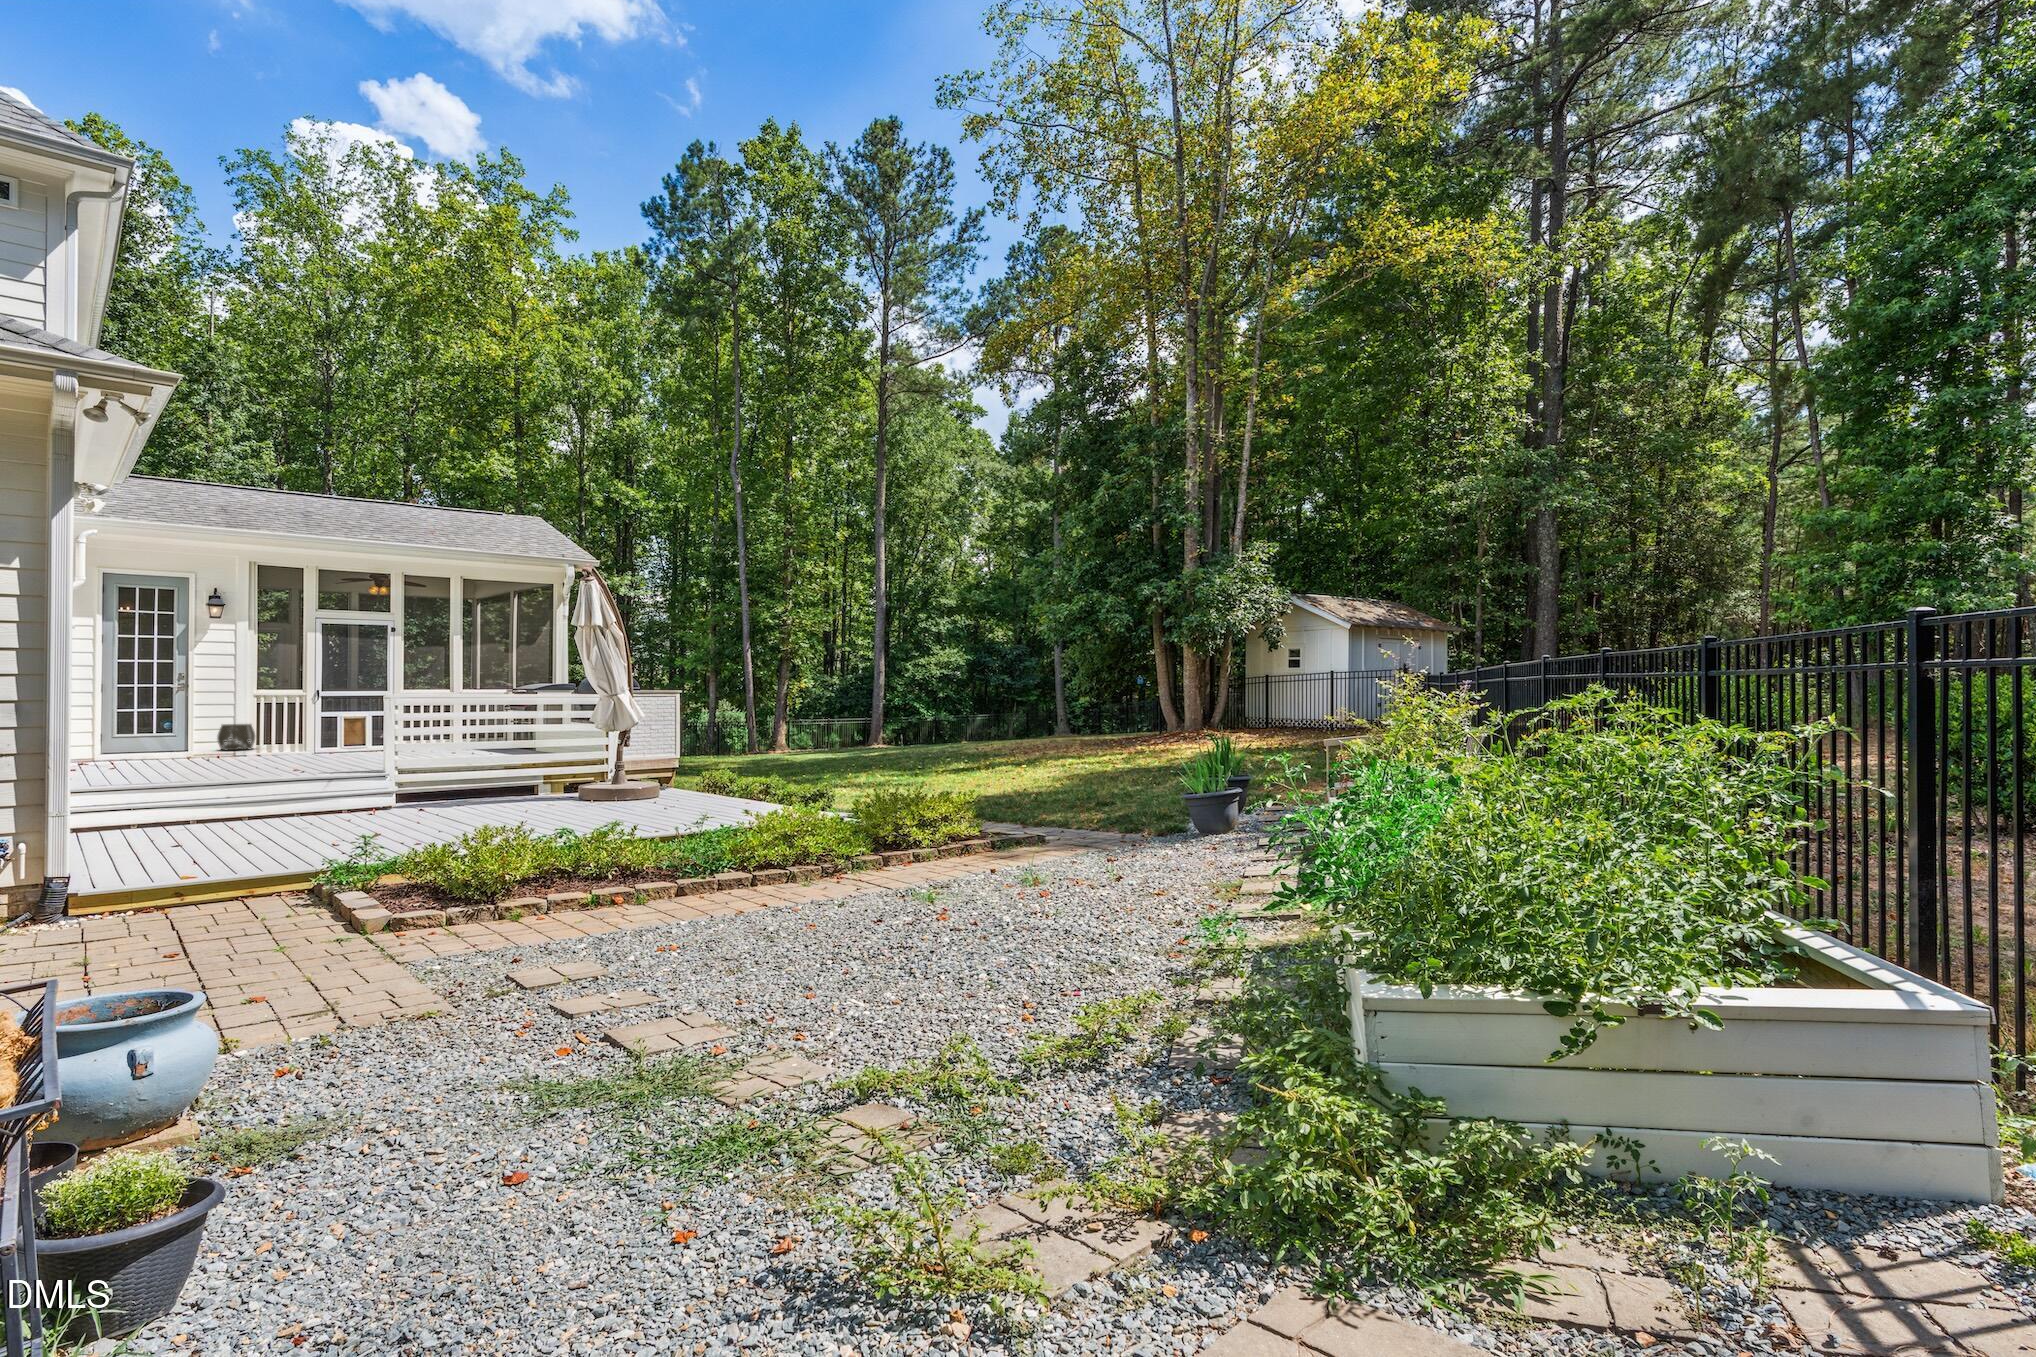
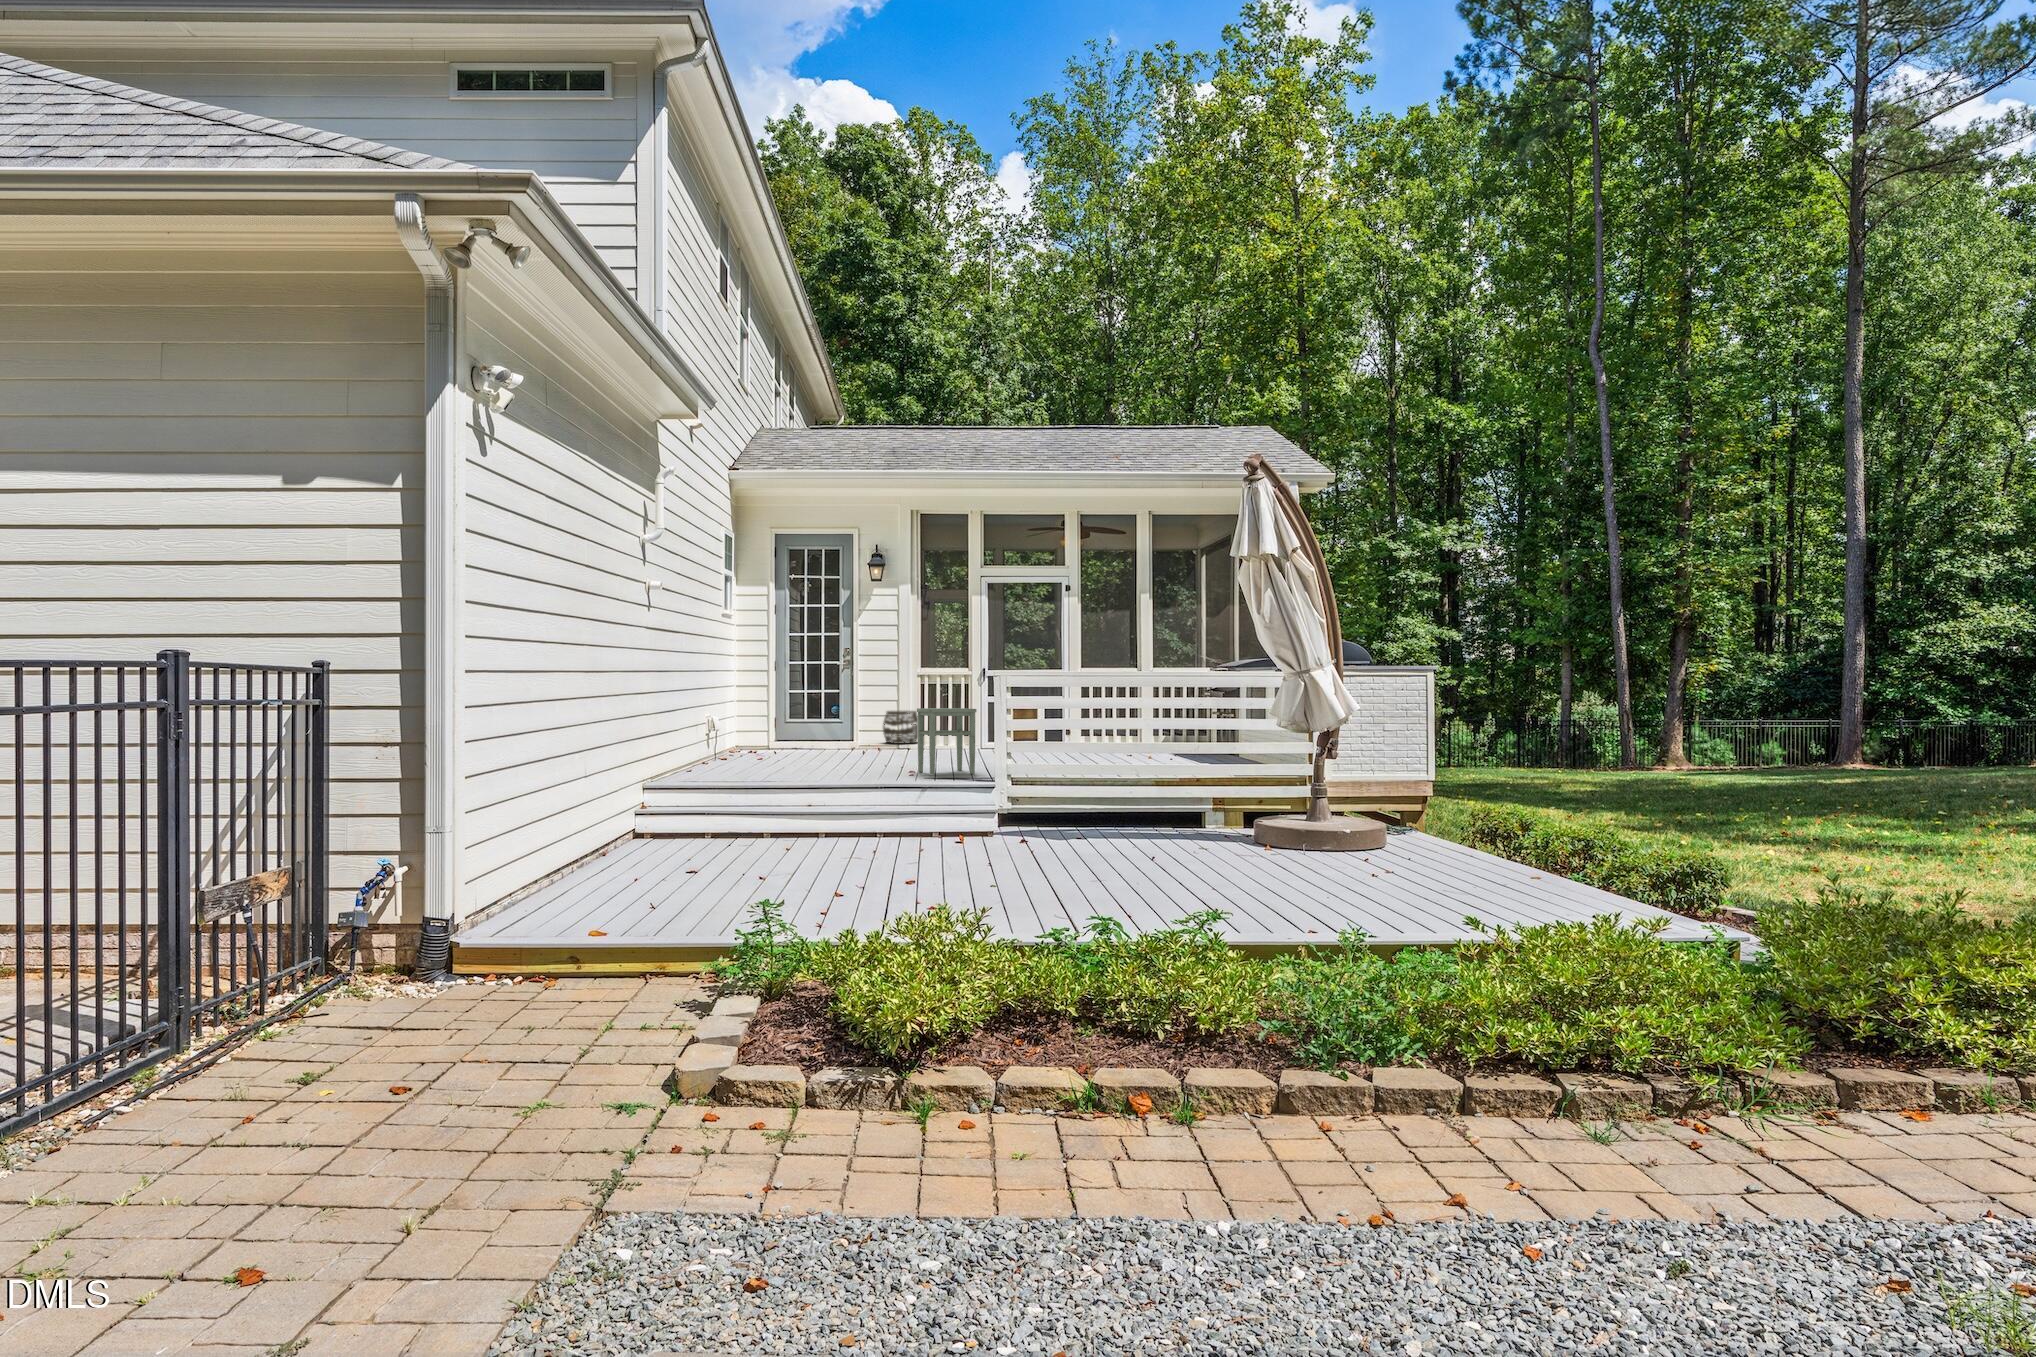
stool: none [255,723,311,774] -> present [917,708,976,774]

